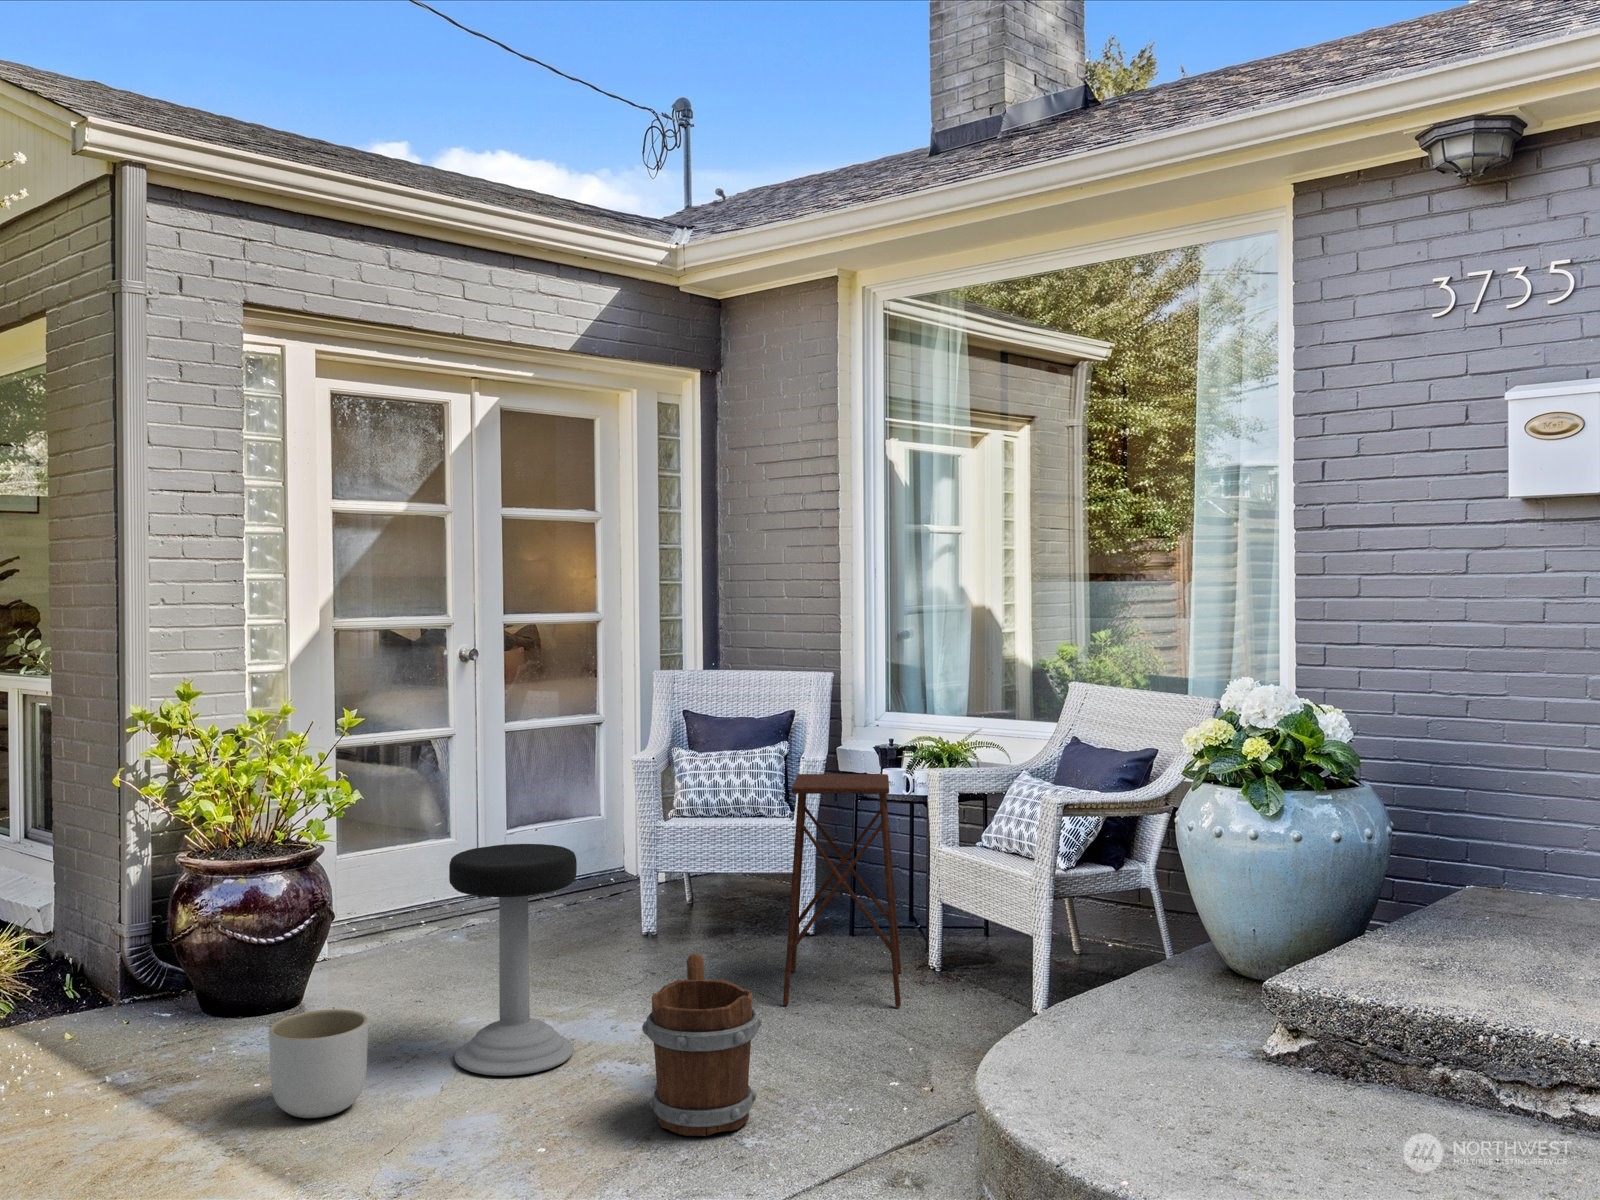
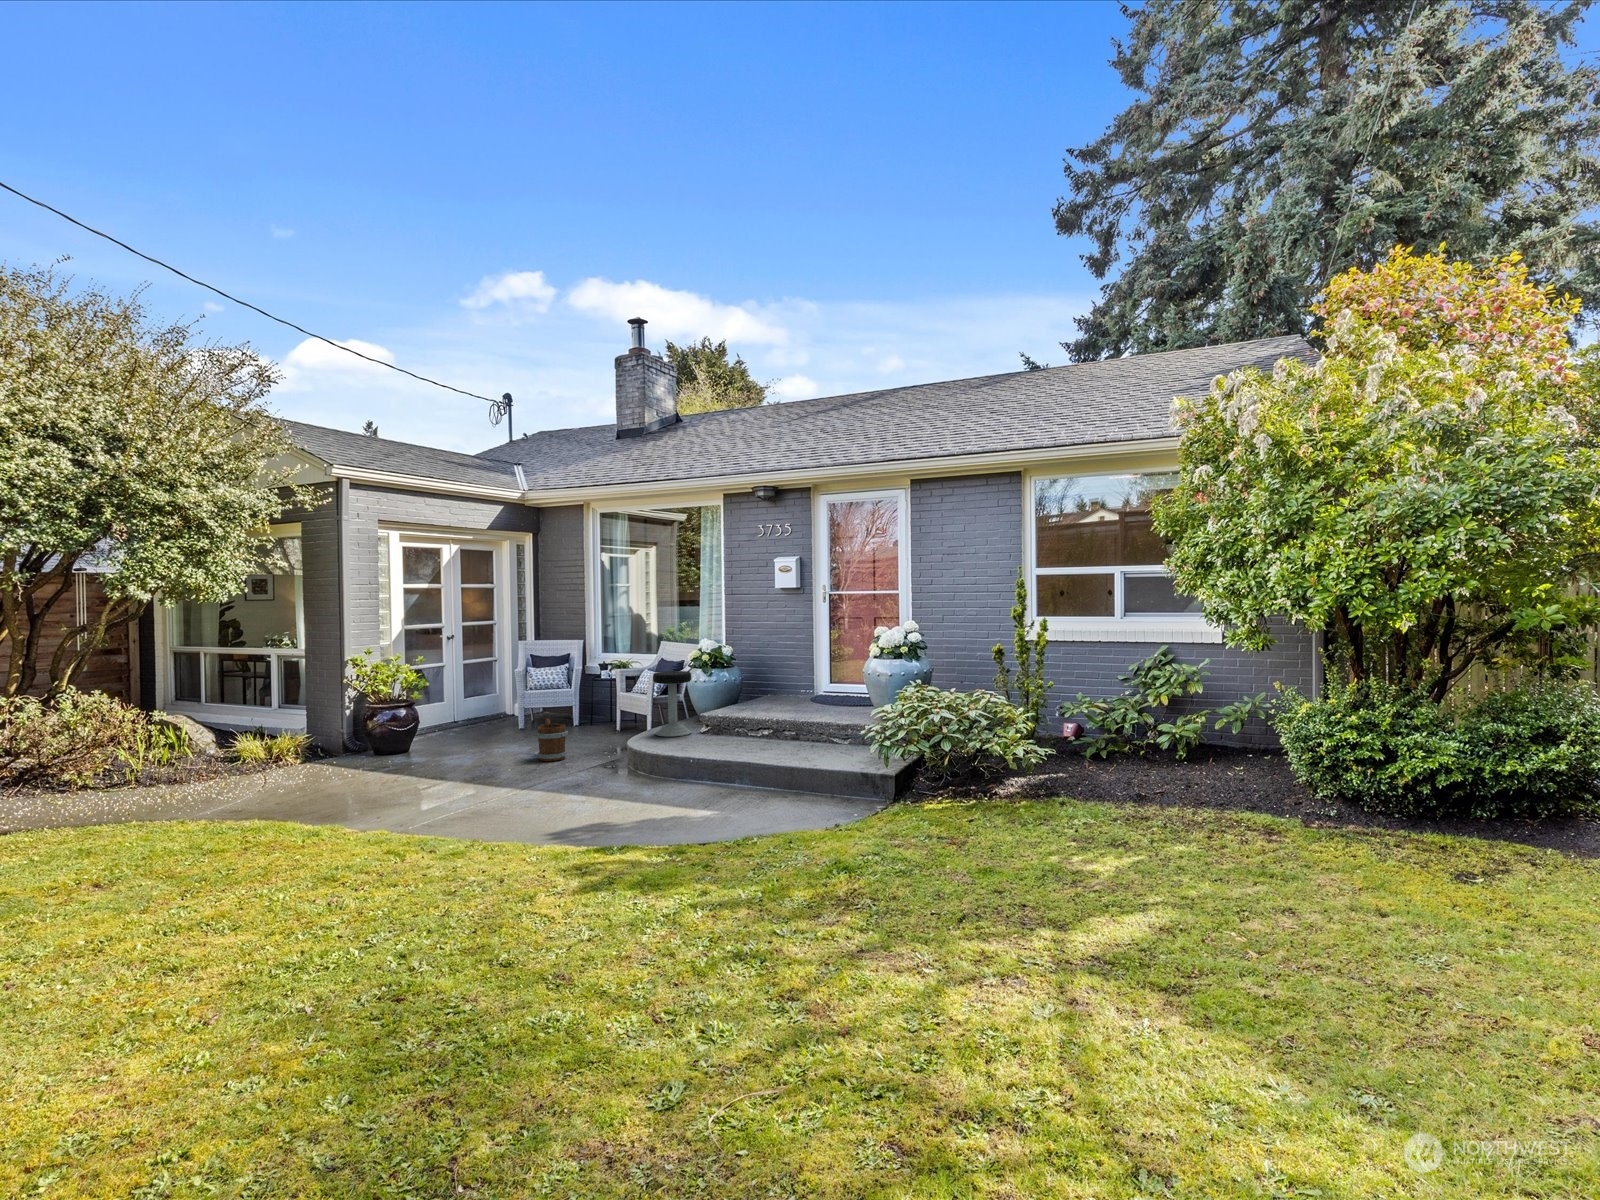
side table: present [783,774,901,1007] -> none [572,670,609,740]
stool: present [449,844,577,1076] -> present [653,671,691,737]
planter: present [269,1009,368,1118] -> none [424,739,452,767]

